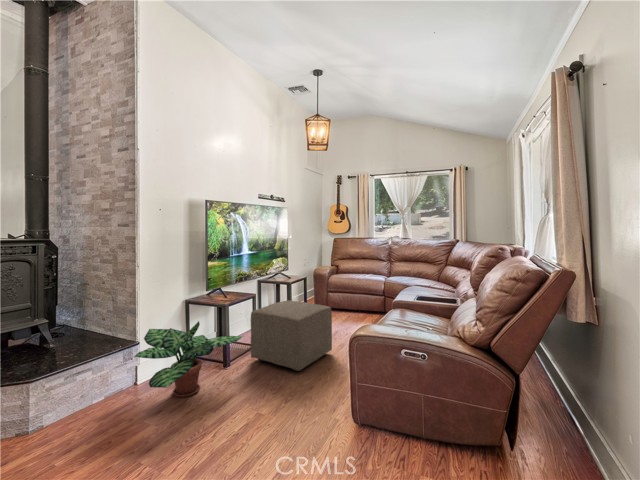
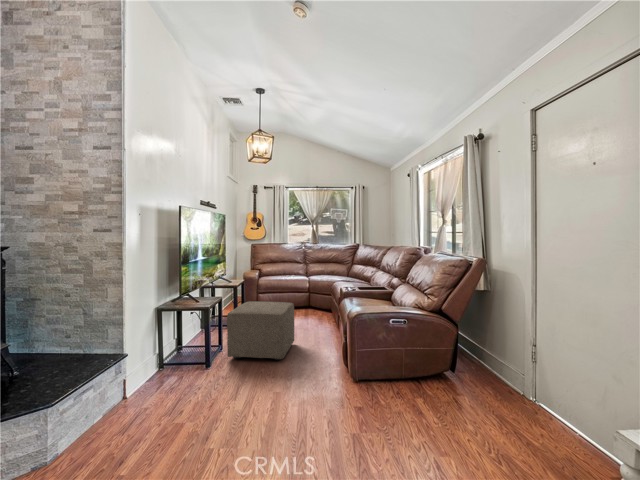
potted plant: present [134,321,243,397] -> none [137,323,234,399]

